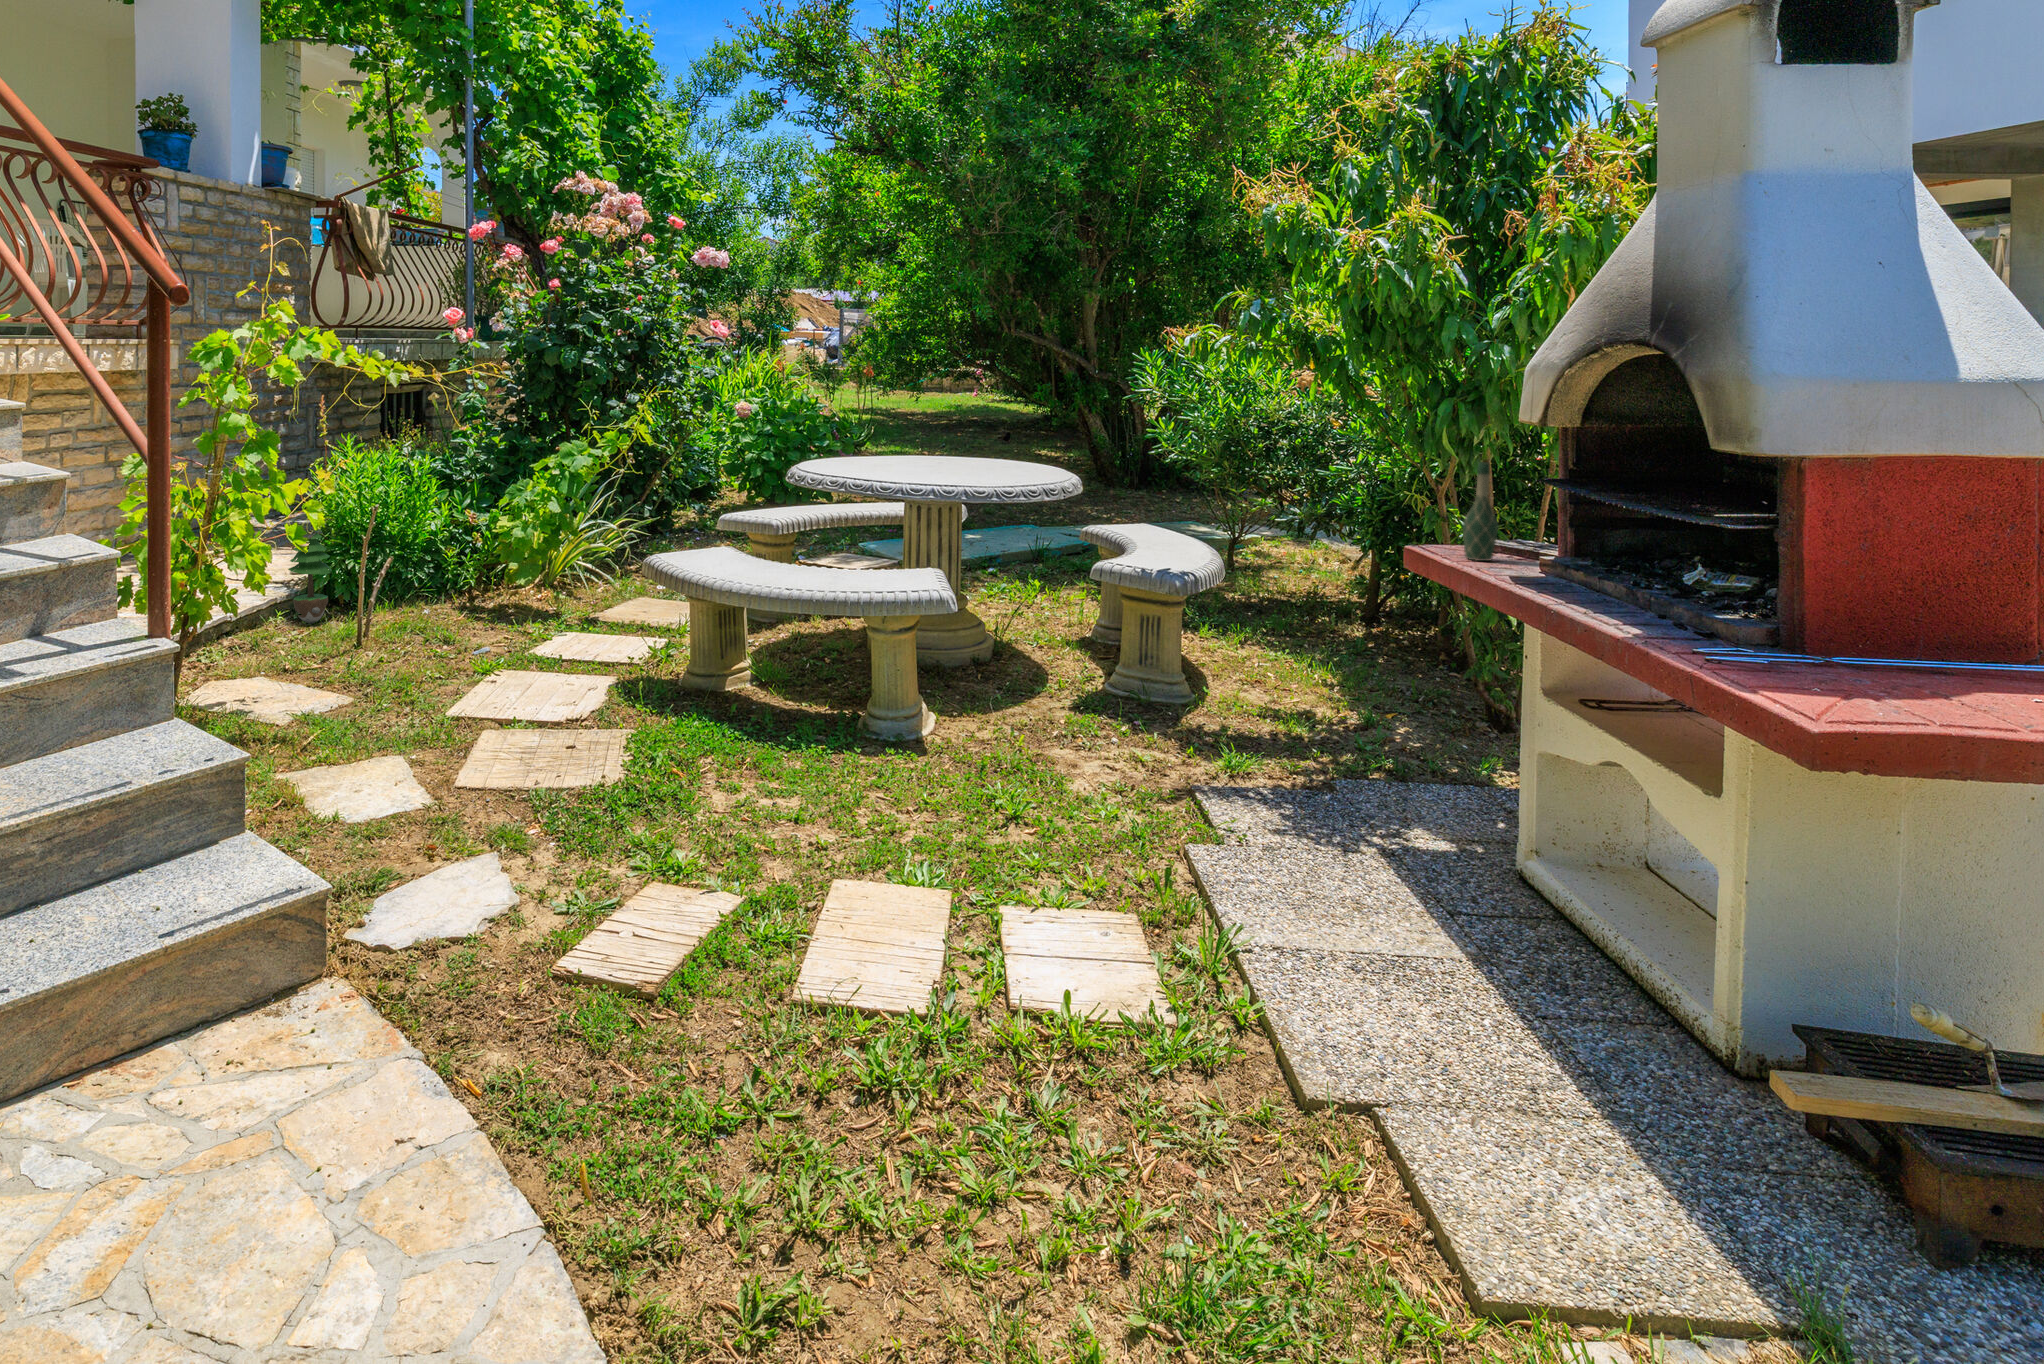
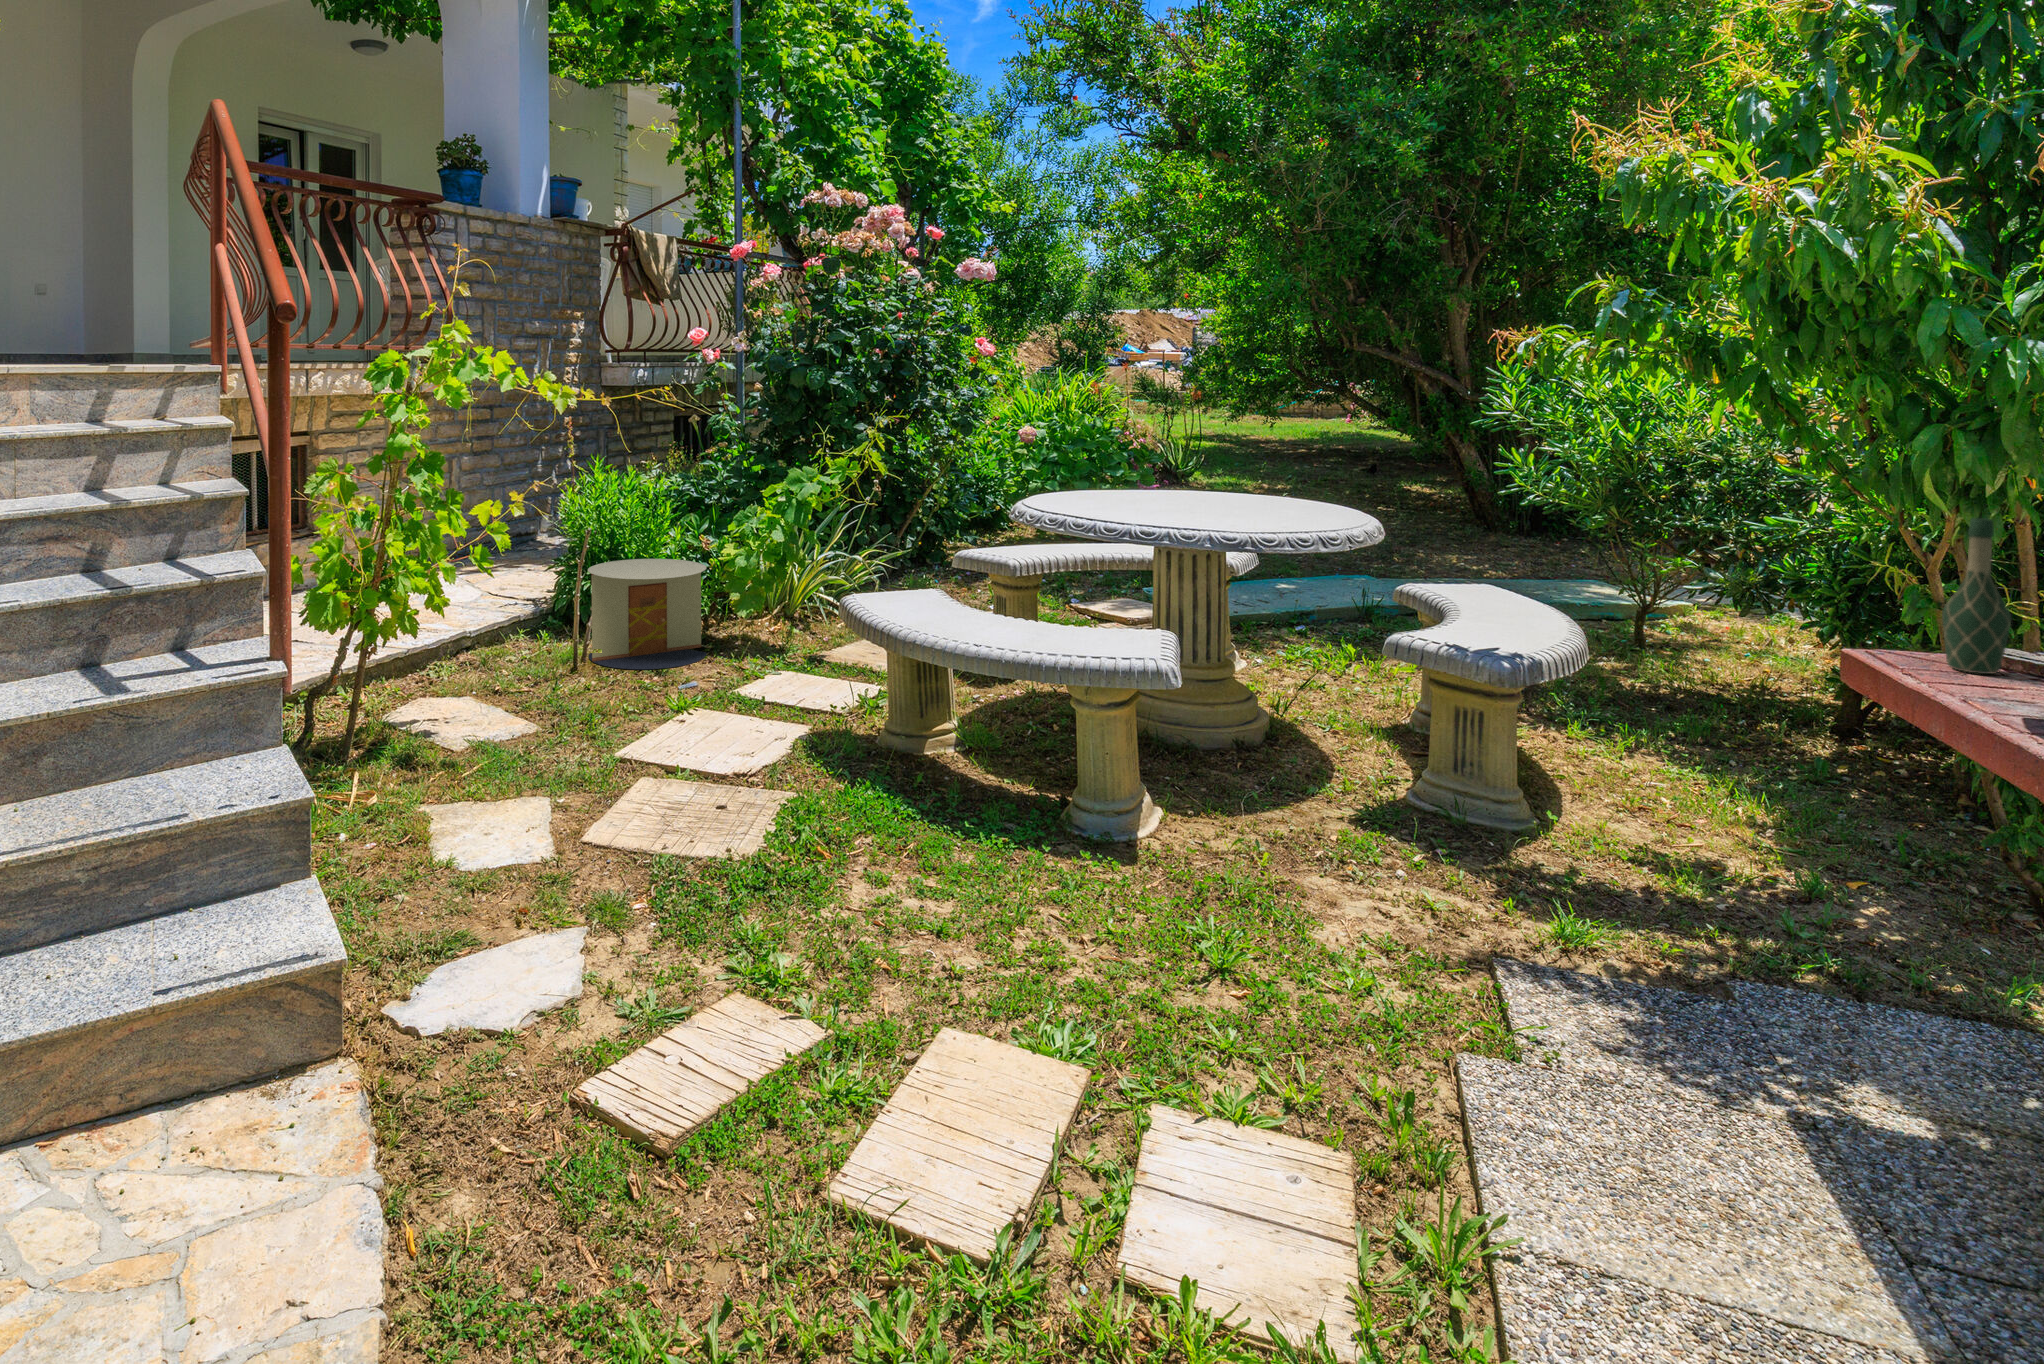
potted tree: present [288,530,332,624] -> none [510,535,552,649]
side table: none [374,531,494,636] -> present [588,559,707,669]

